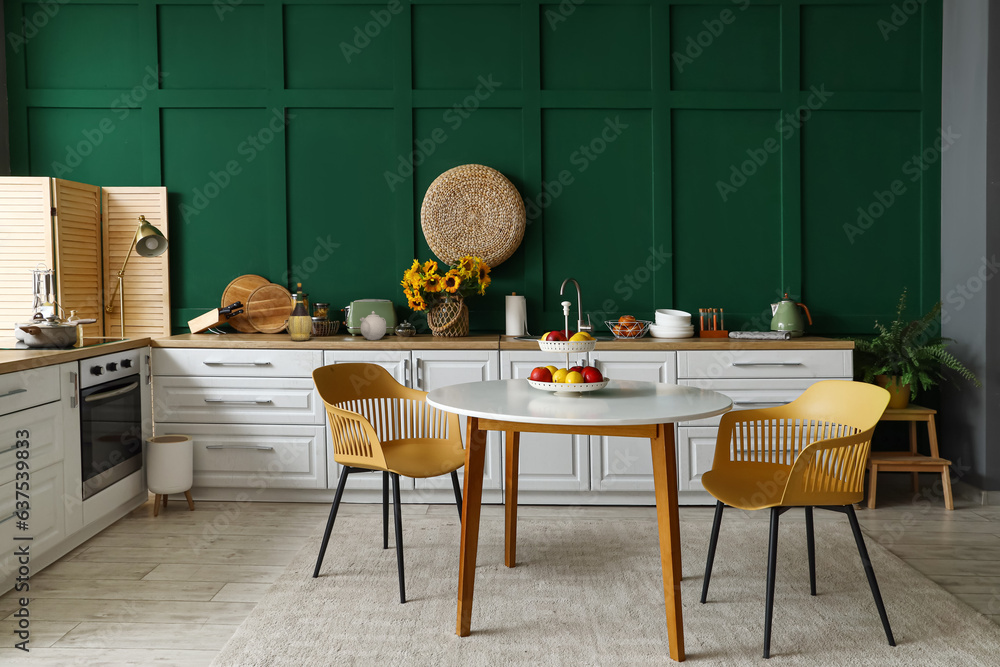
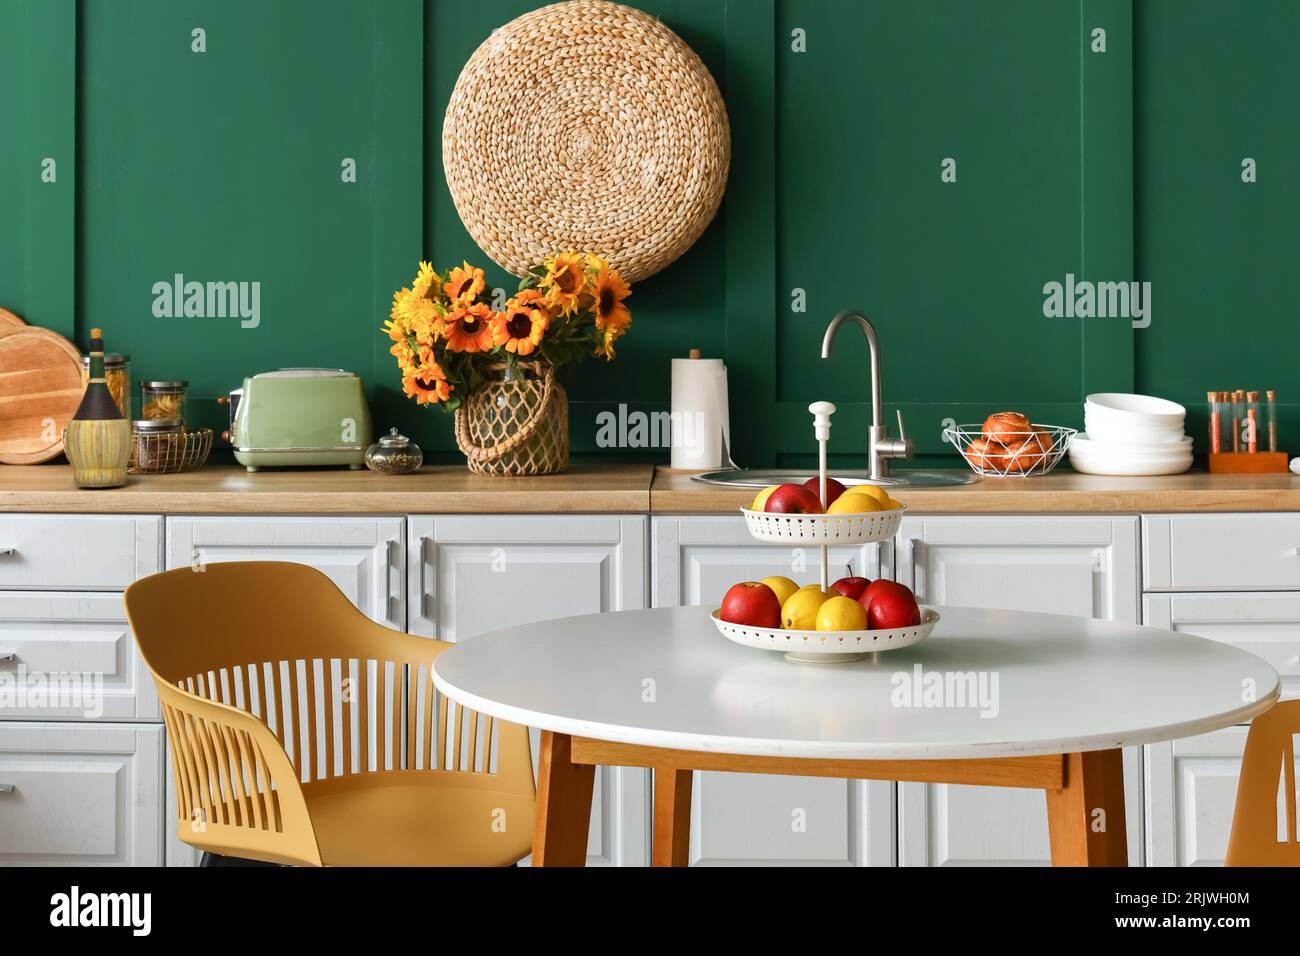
teapot: present [360,311,386,340] -> none [262,405,340,484]

